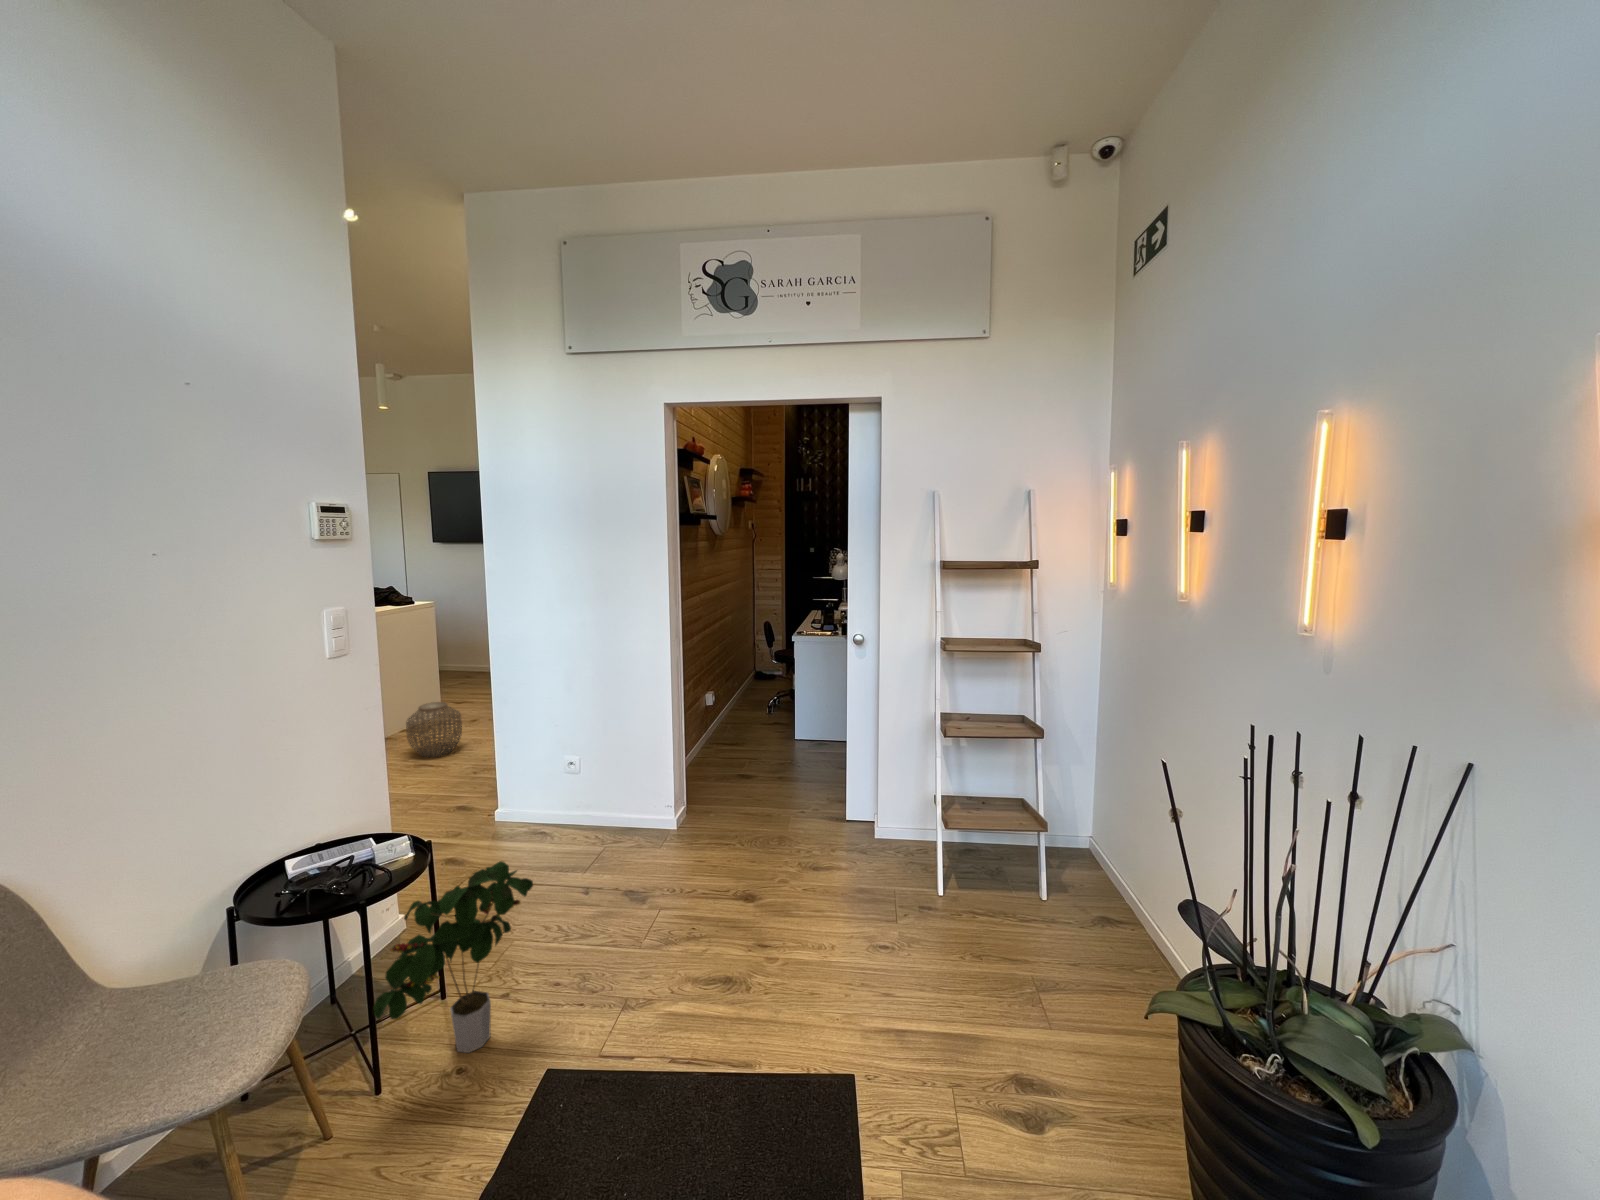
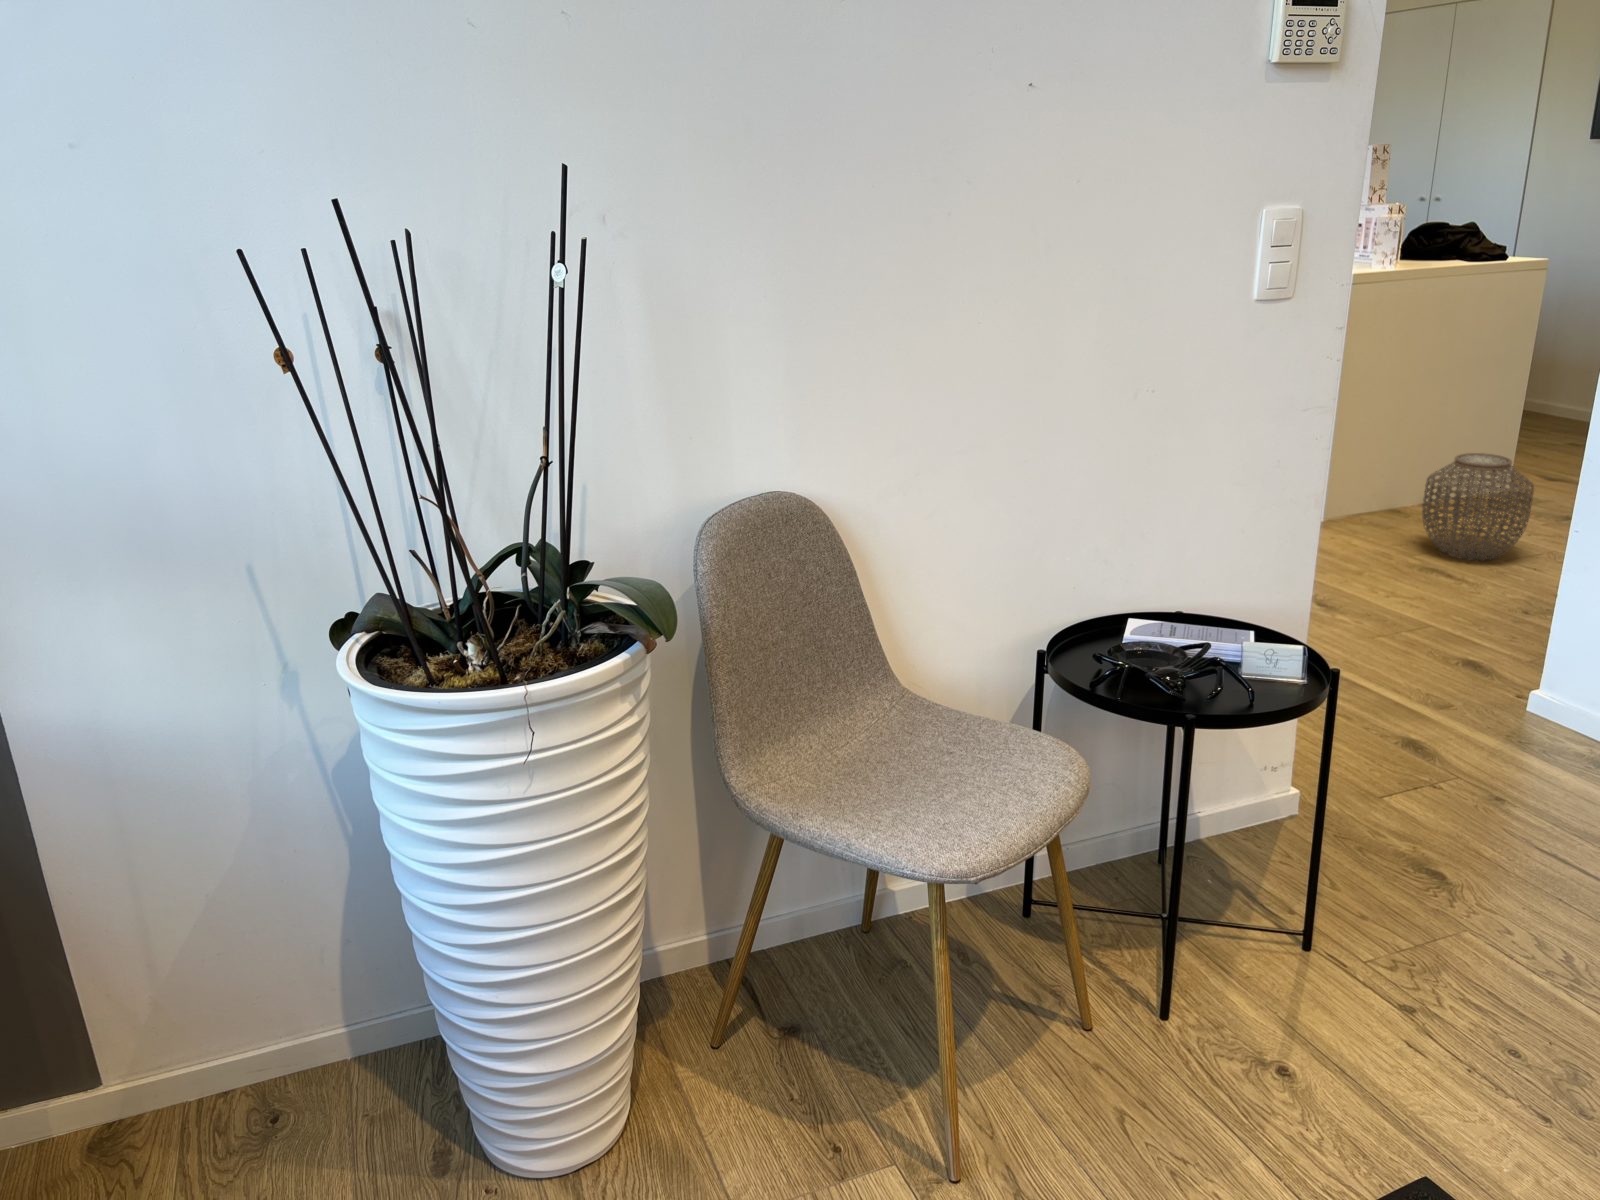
potted plant: present [373,861,533,1053] -> none [1177,758,1507,1062]

